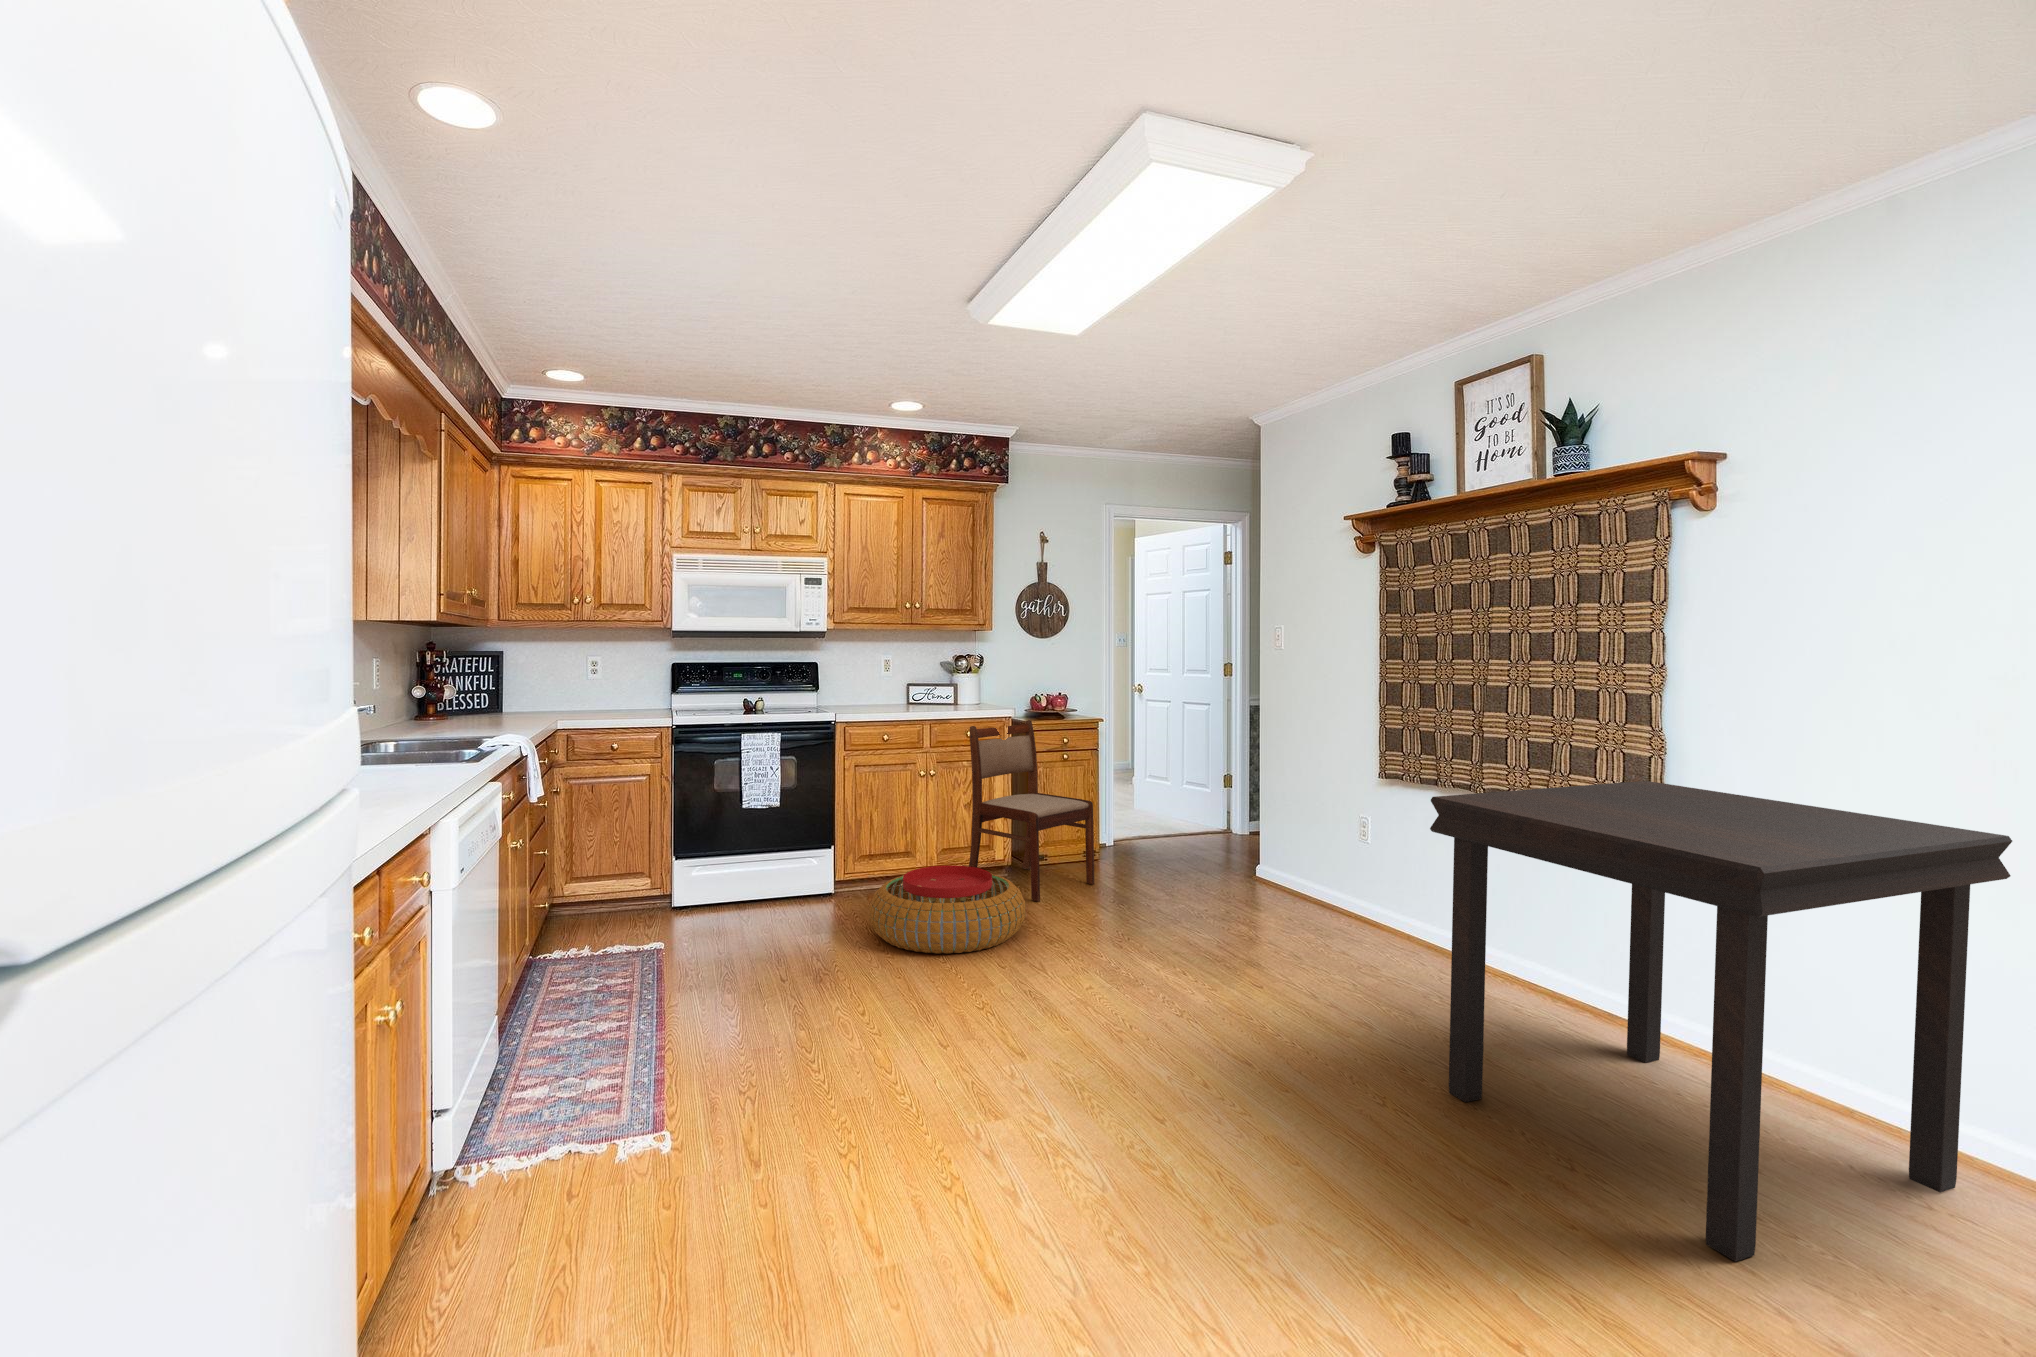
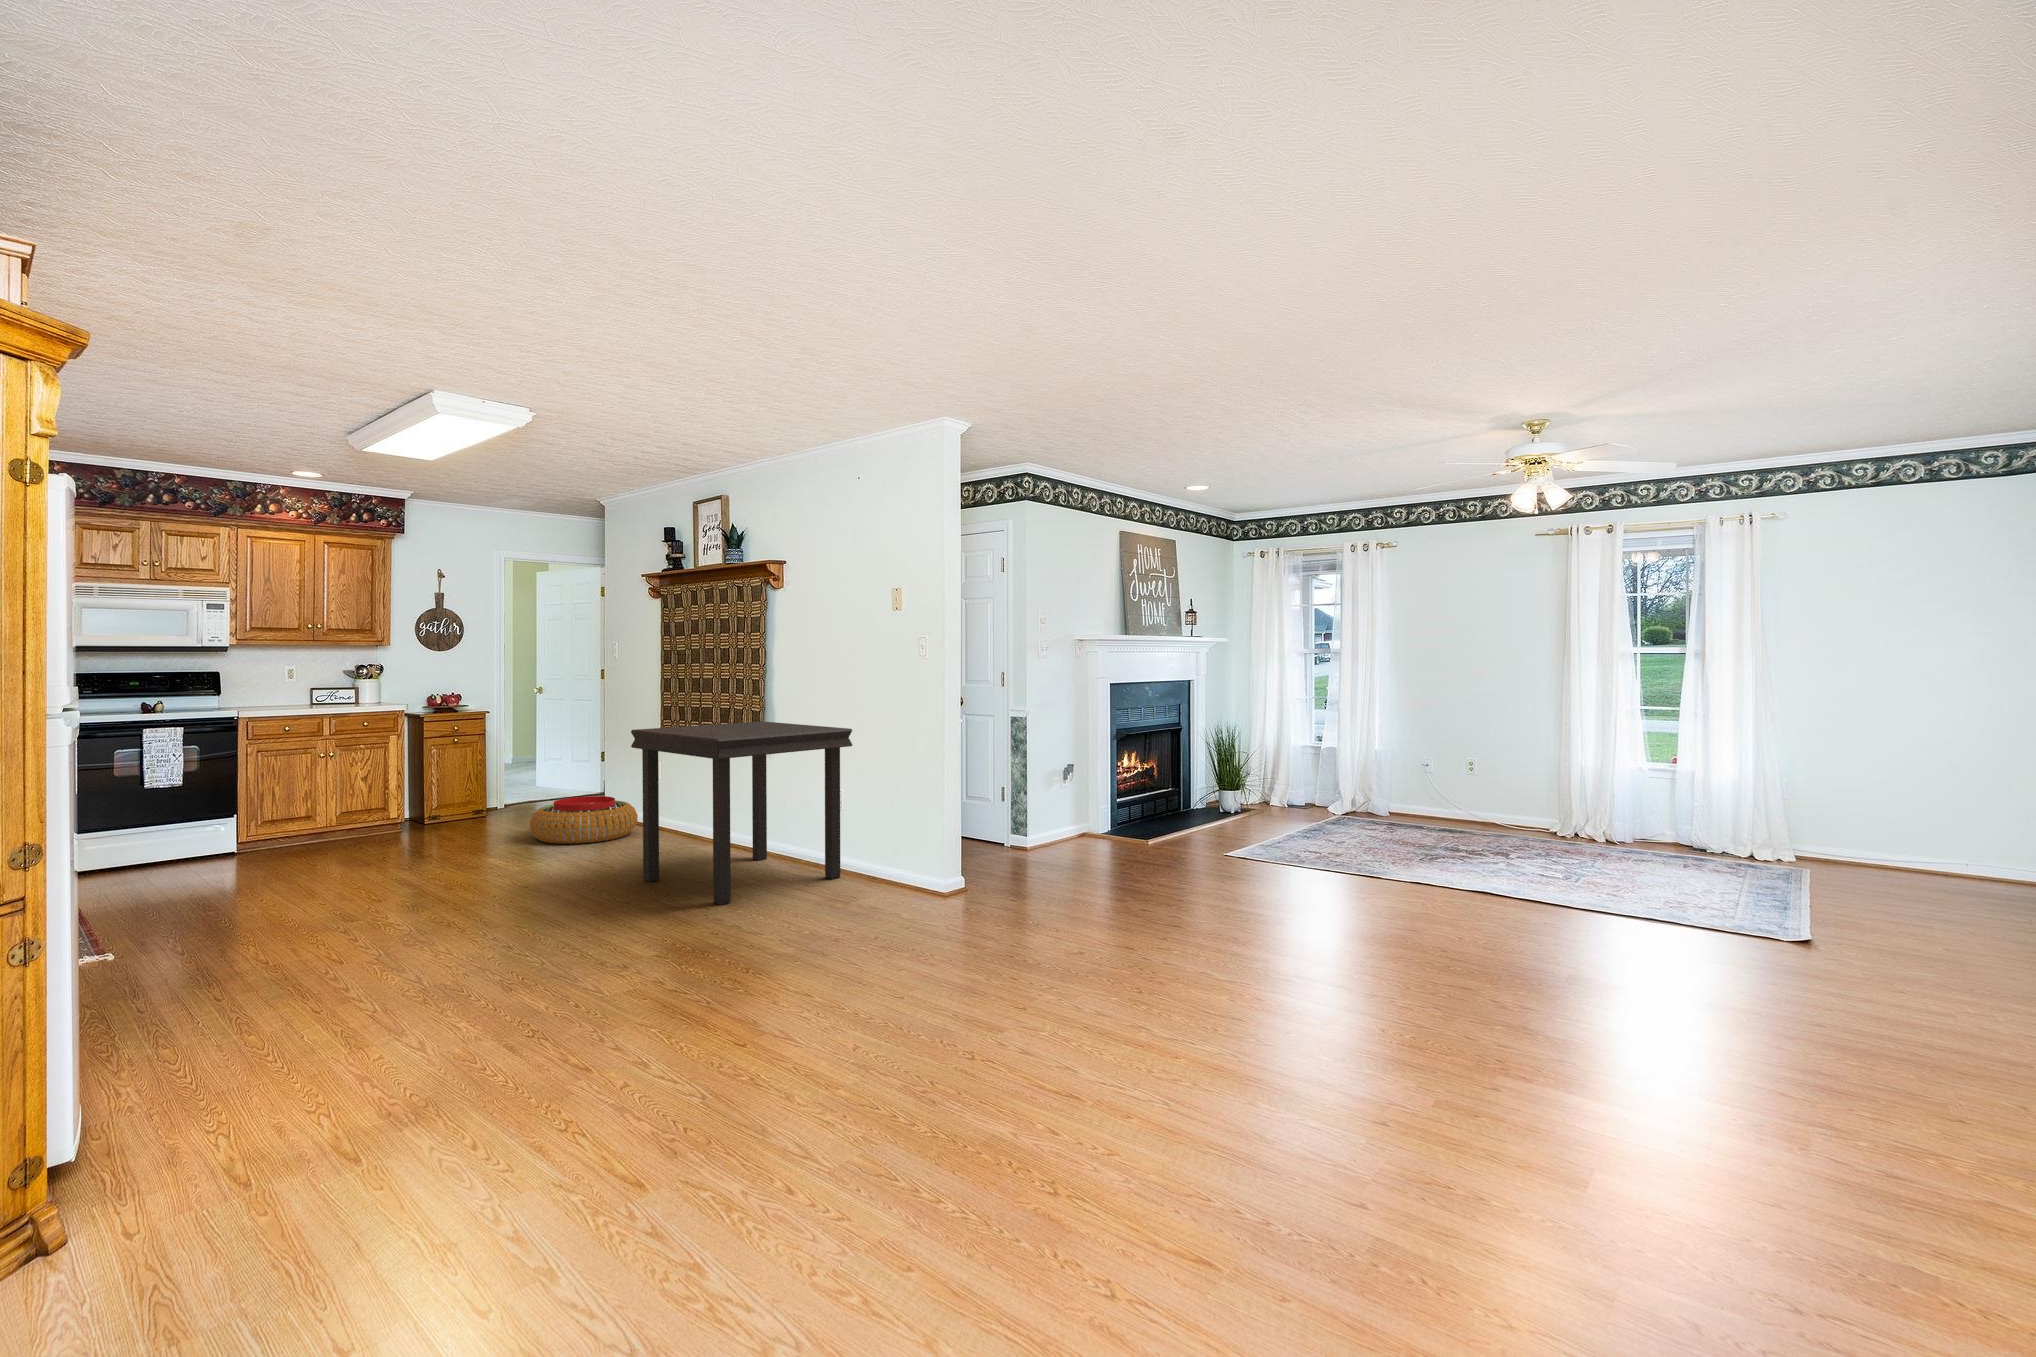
dining chair: present [969,720,1094,902] -> none [367,713,478,840]
pouf: present [869,865,1025,954] -> present [530,796,638,844]

